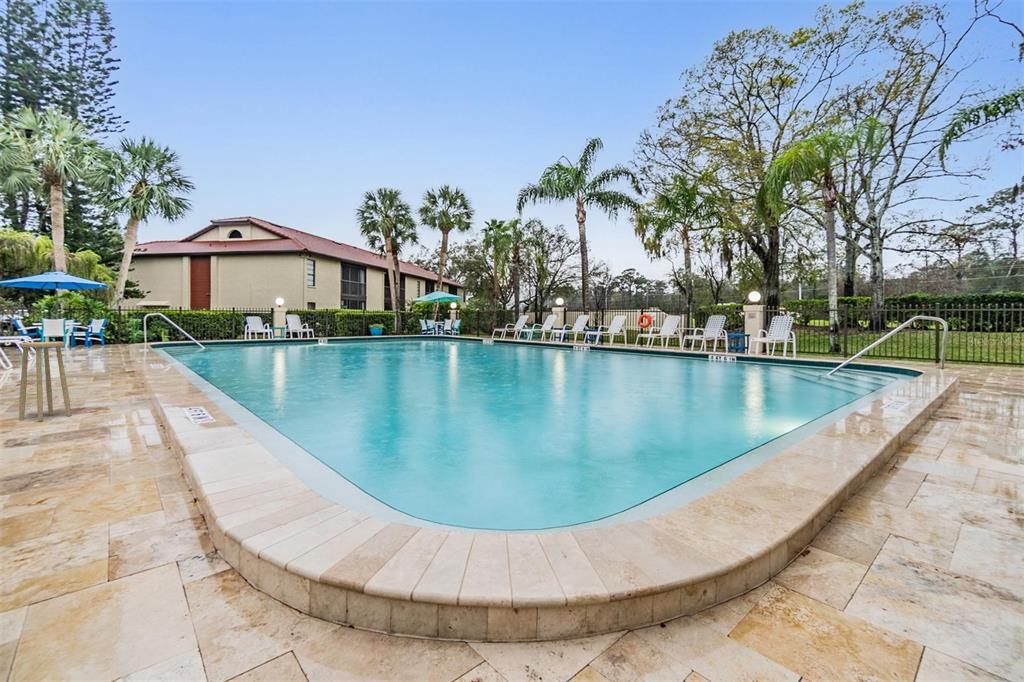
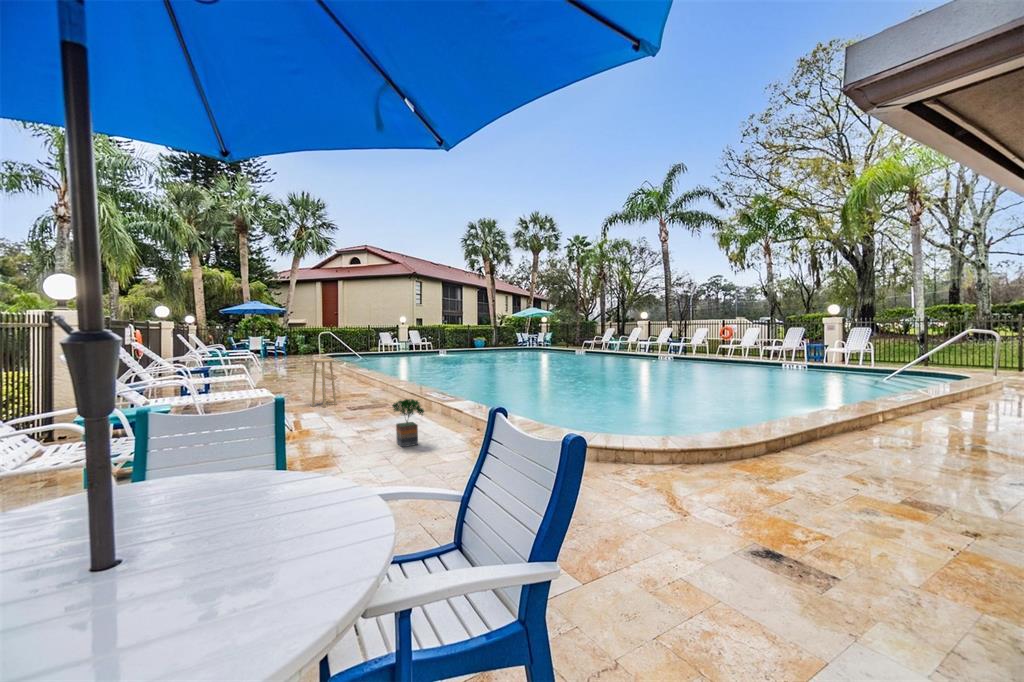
potted tree: none [30,414,120,517] -> present [392,399,424,447]

